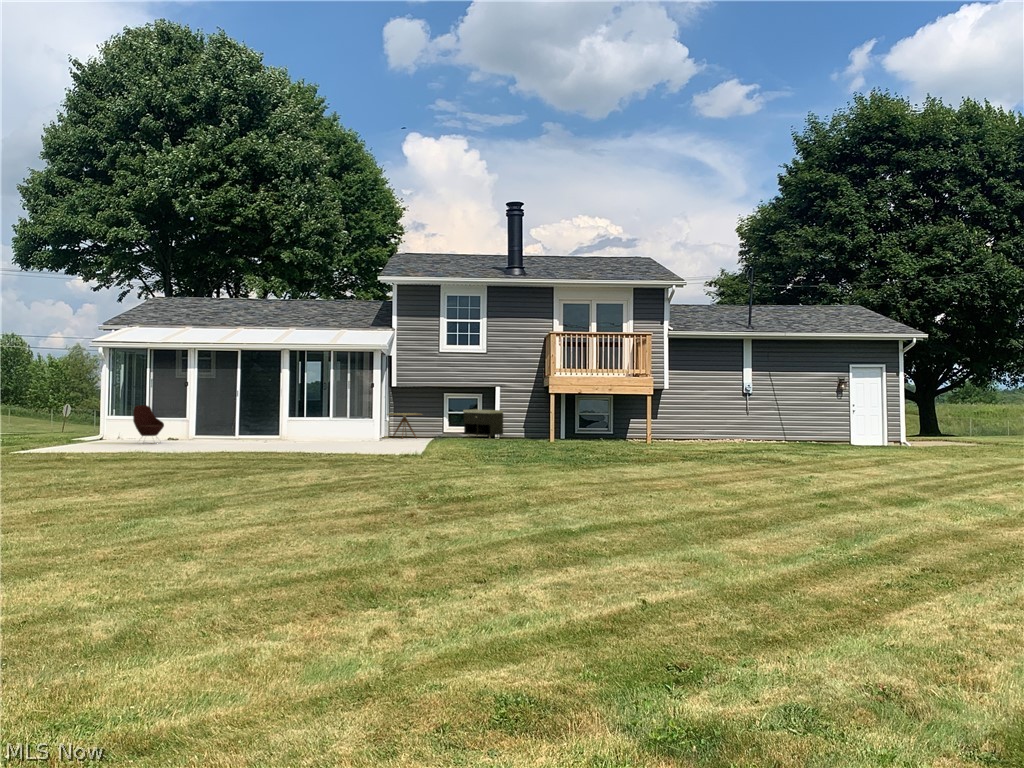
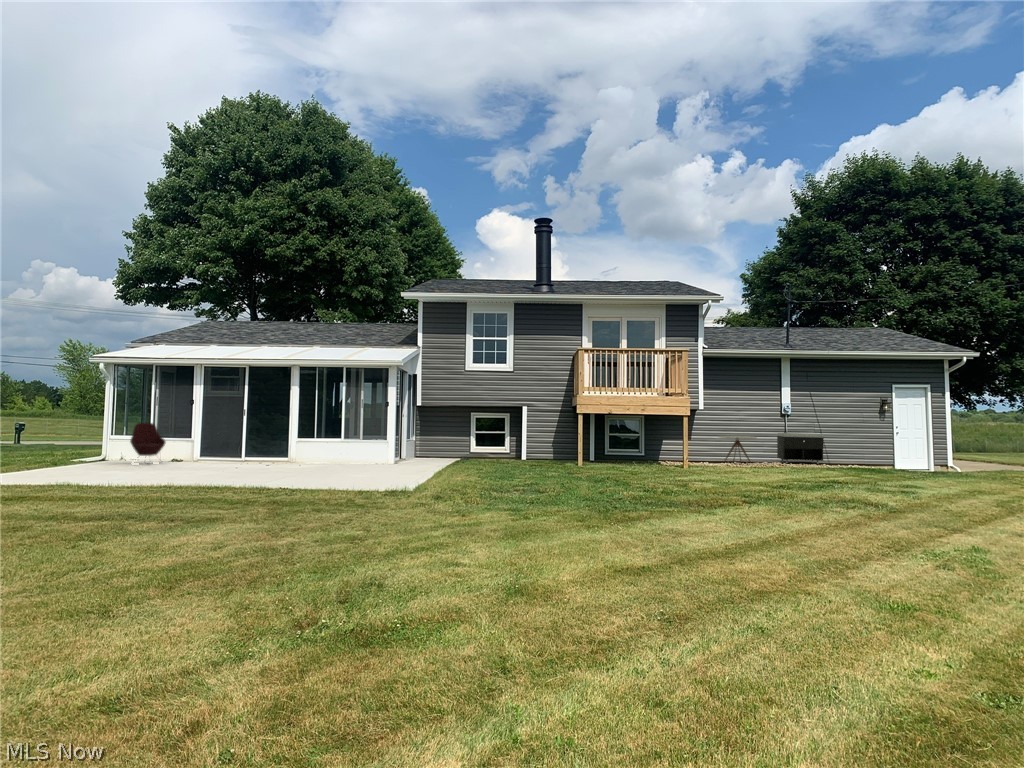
storage bench: present [463,409,503,438] -> present [777,433,824,463]
round table: present [387,413,422,438] -> present [718,436,757,462]

